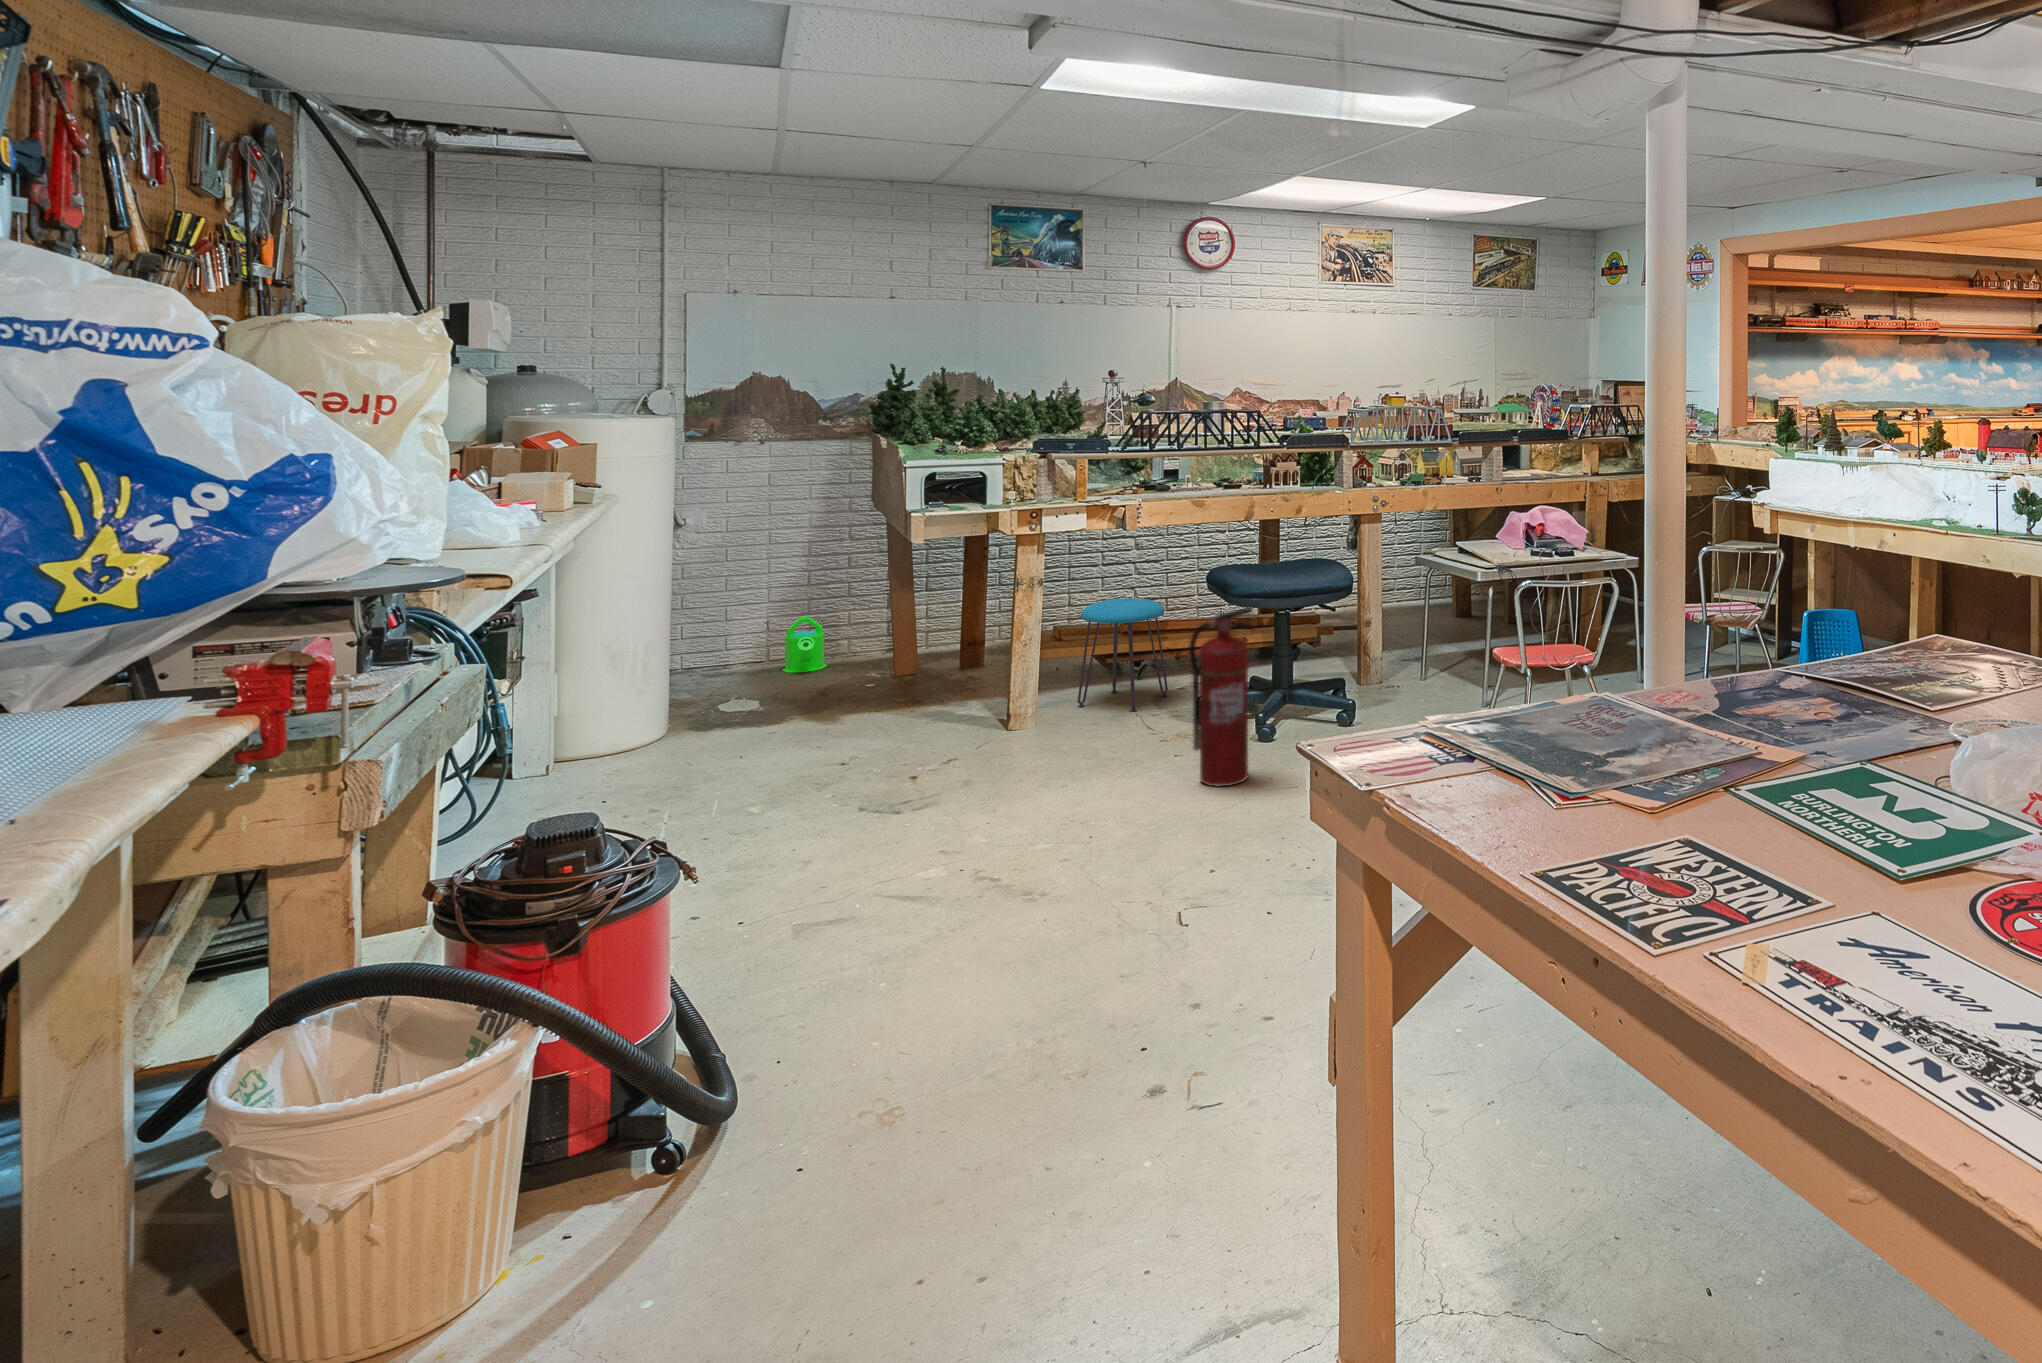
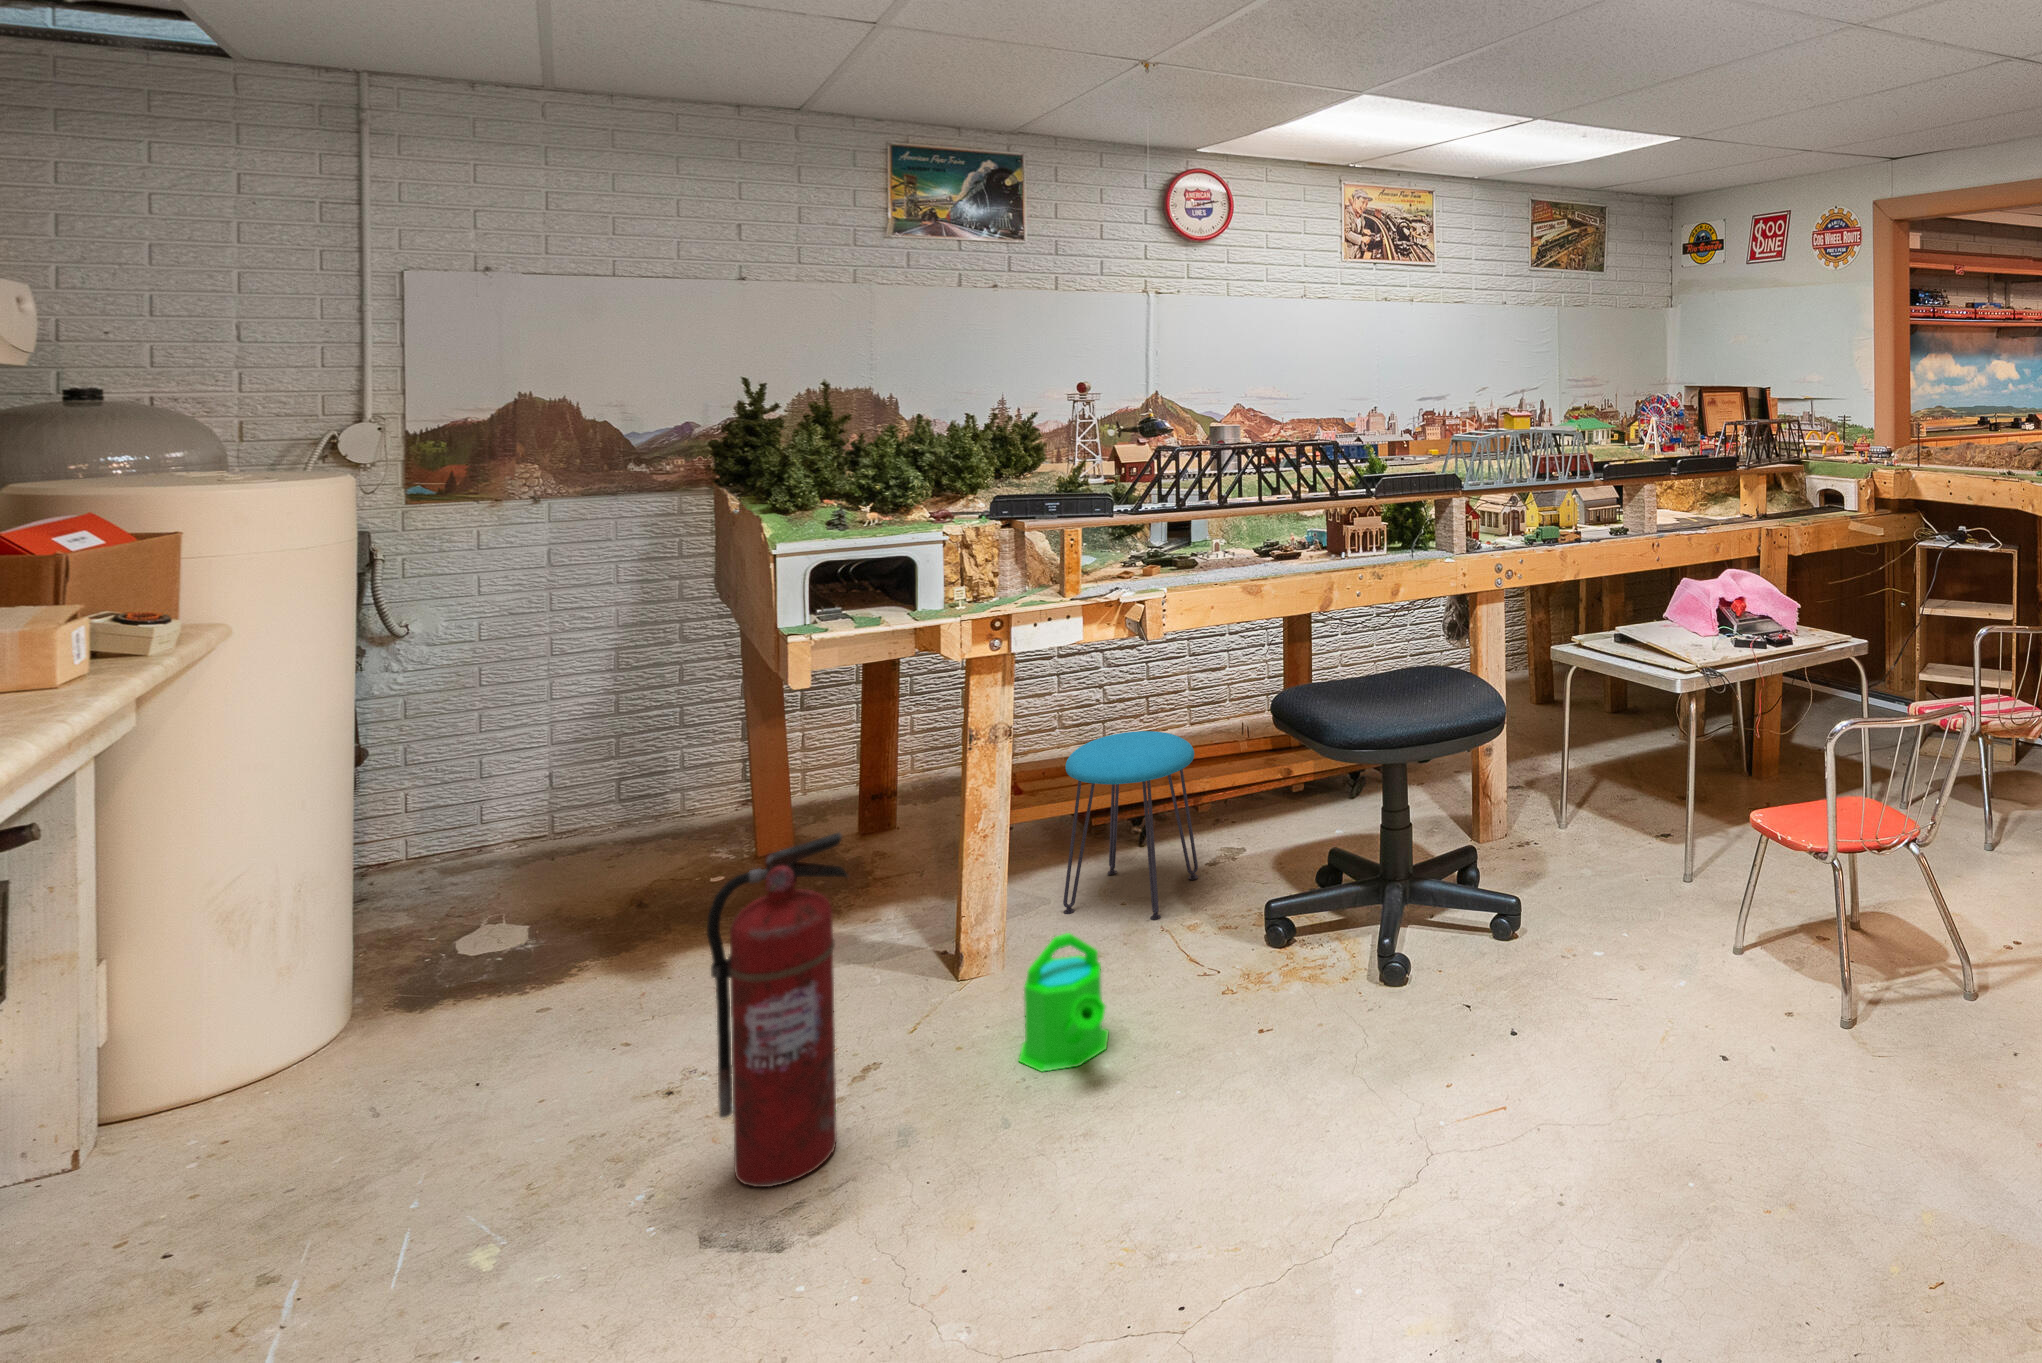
fire extinguisher: present [1189,607,1253,787] -> present [707,833,848,1187]
watering can: present [783,616,827,673] -> present [1019,933,1108,1071]

